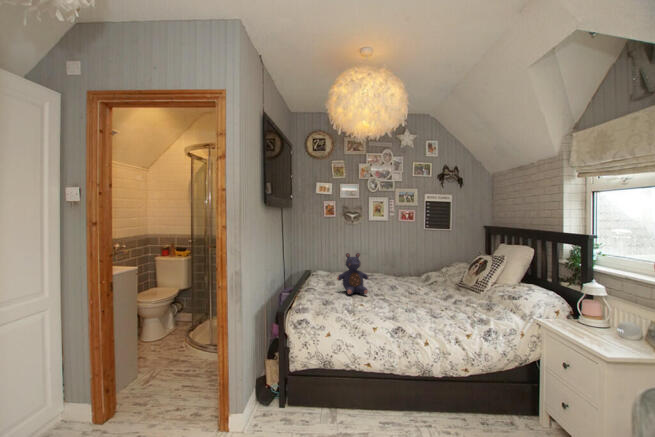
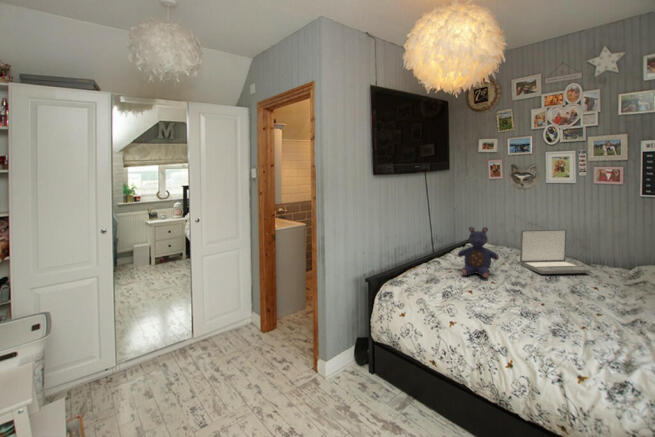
laptop: none [370,255,414,288] -> present [520,229,590,274]

